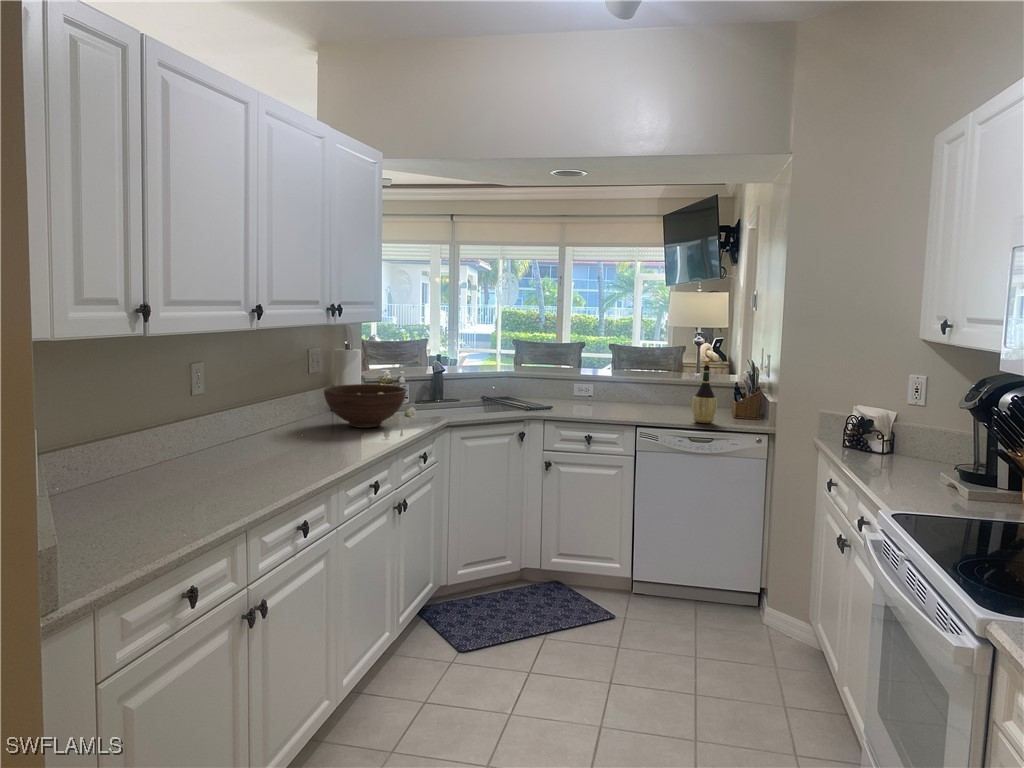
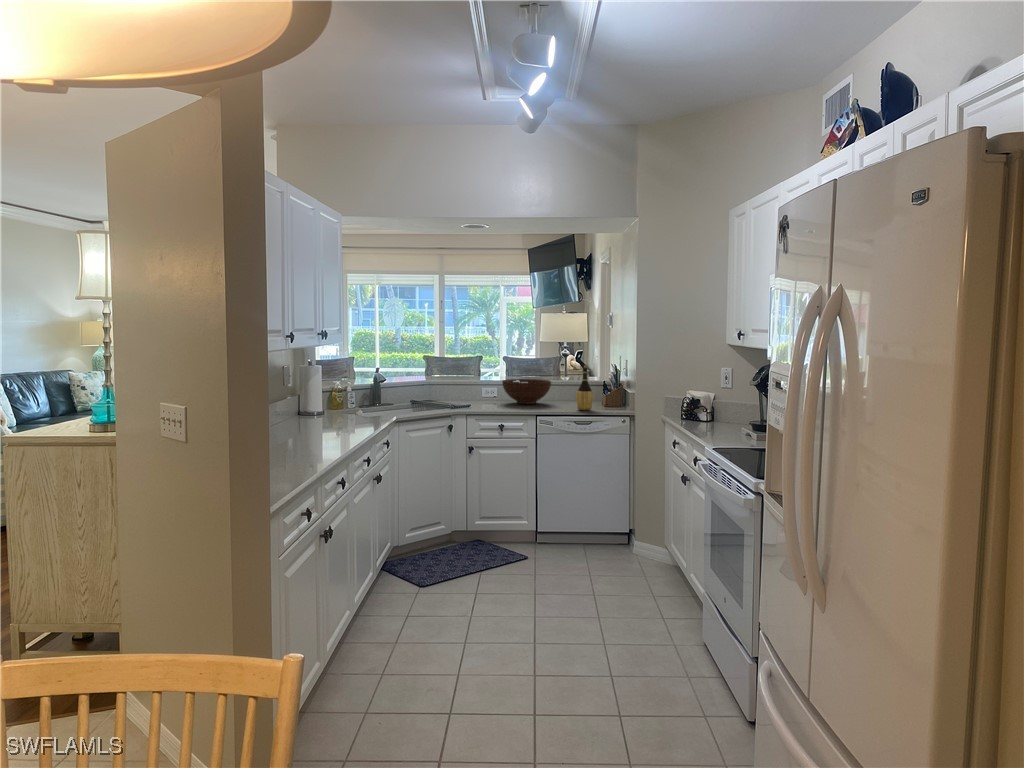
fruit bowl: present [324,384,406,428] -> present [502,379,551,404]

